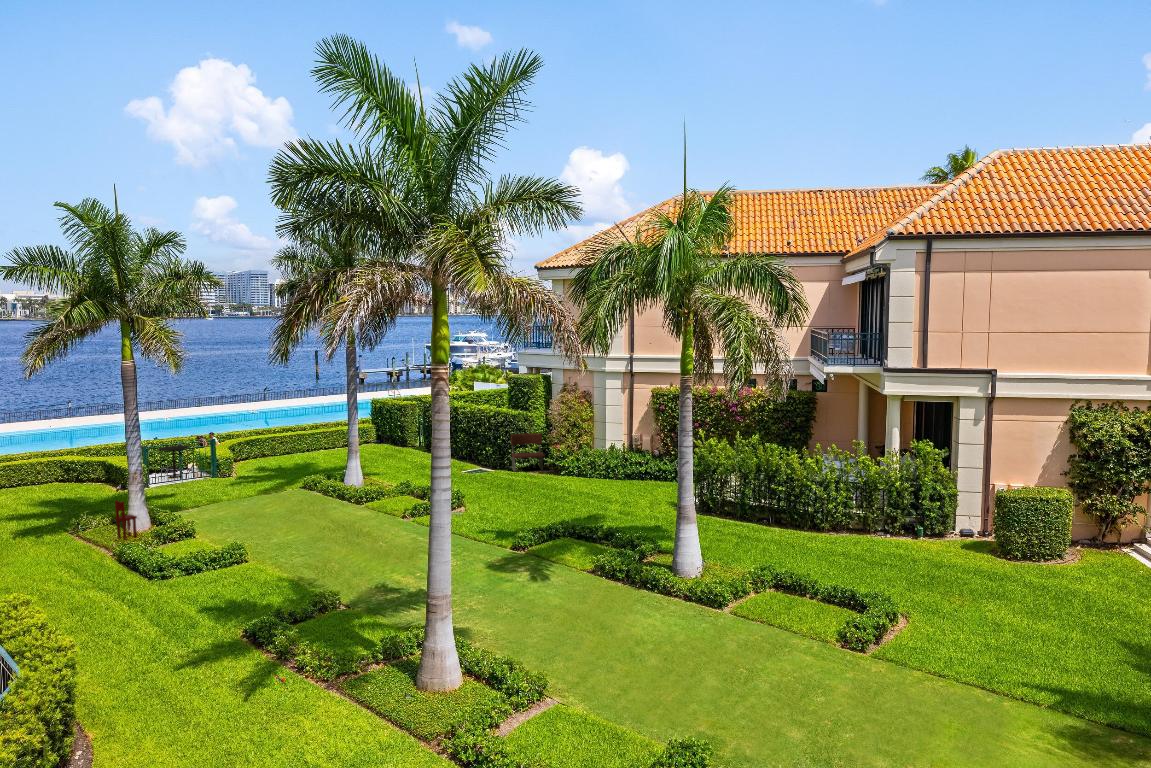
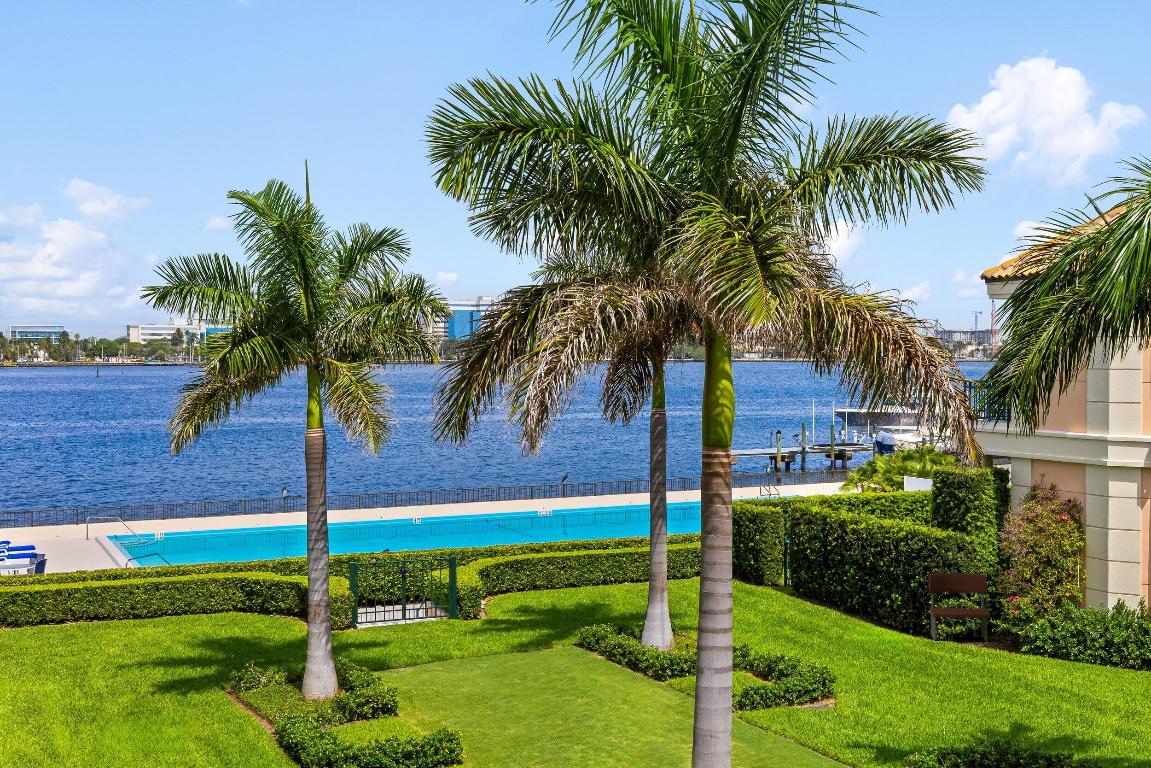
pedestal table: present [158,445,189,478] -> none [378,565,420,616]
chair: present [115,500,137,540] -> none [313,647,342,707]

